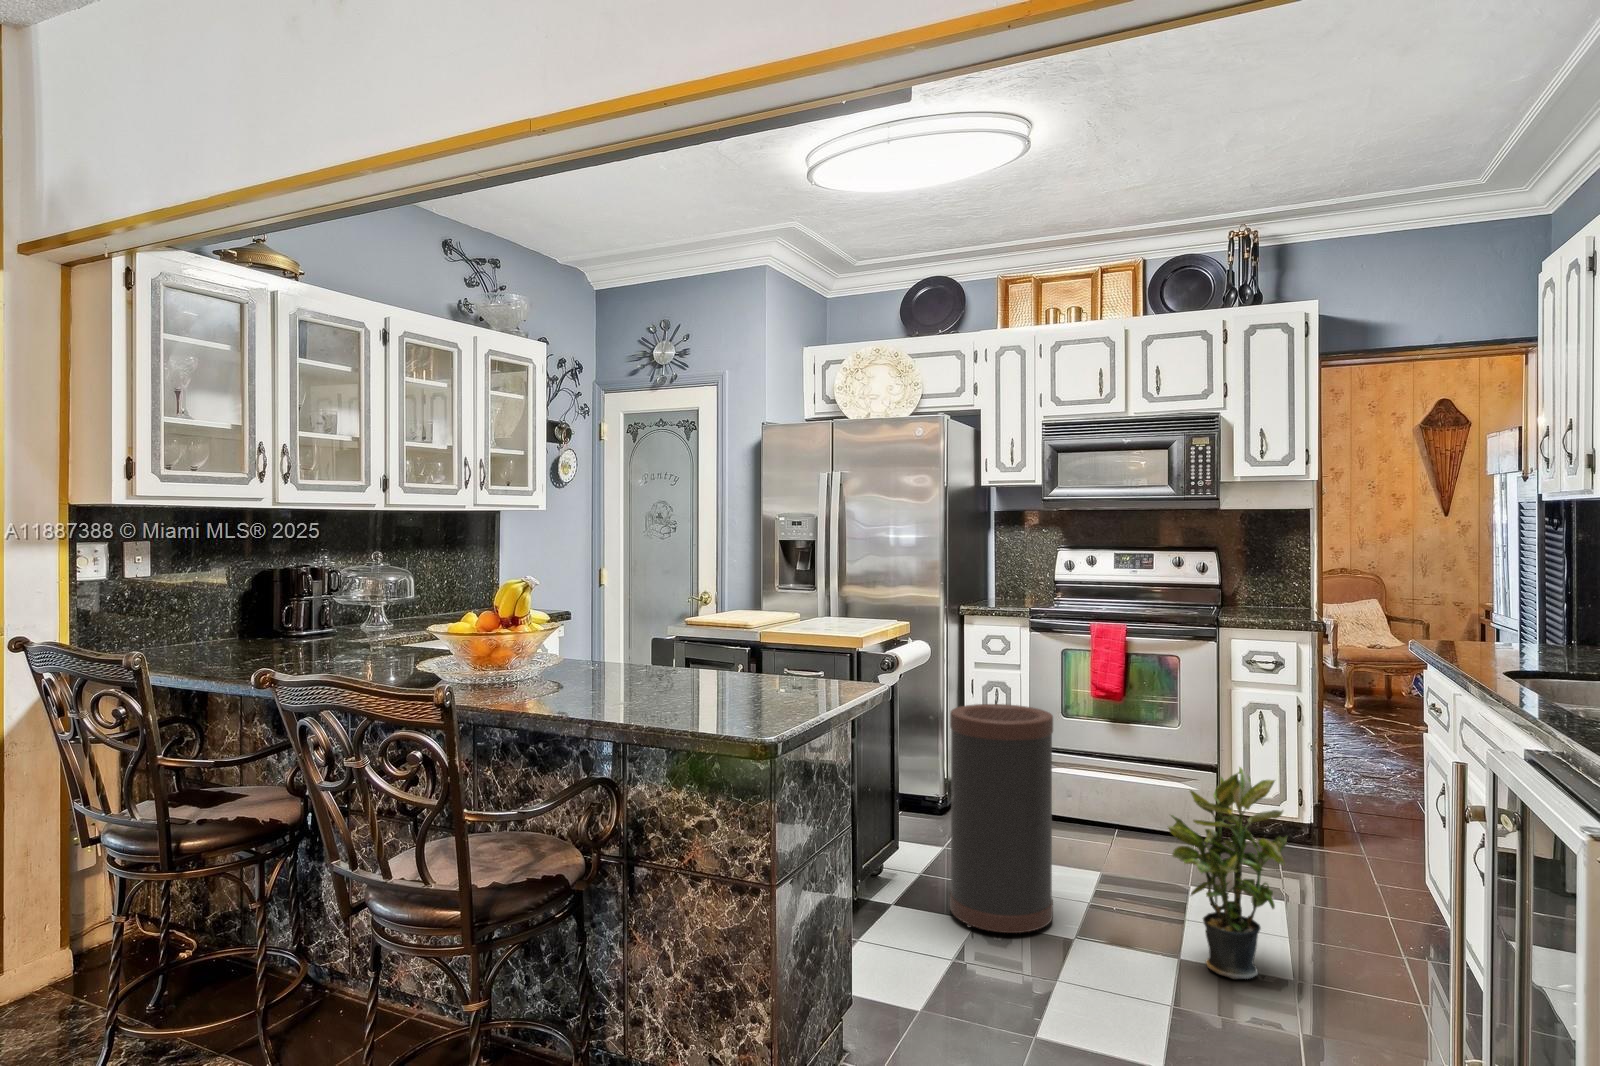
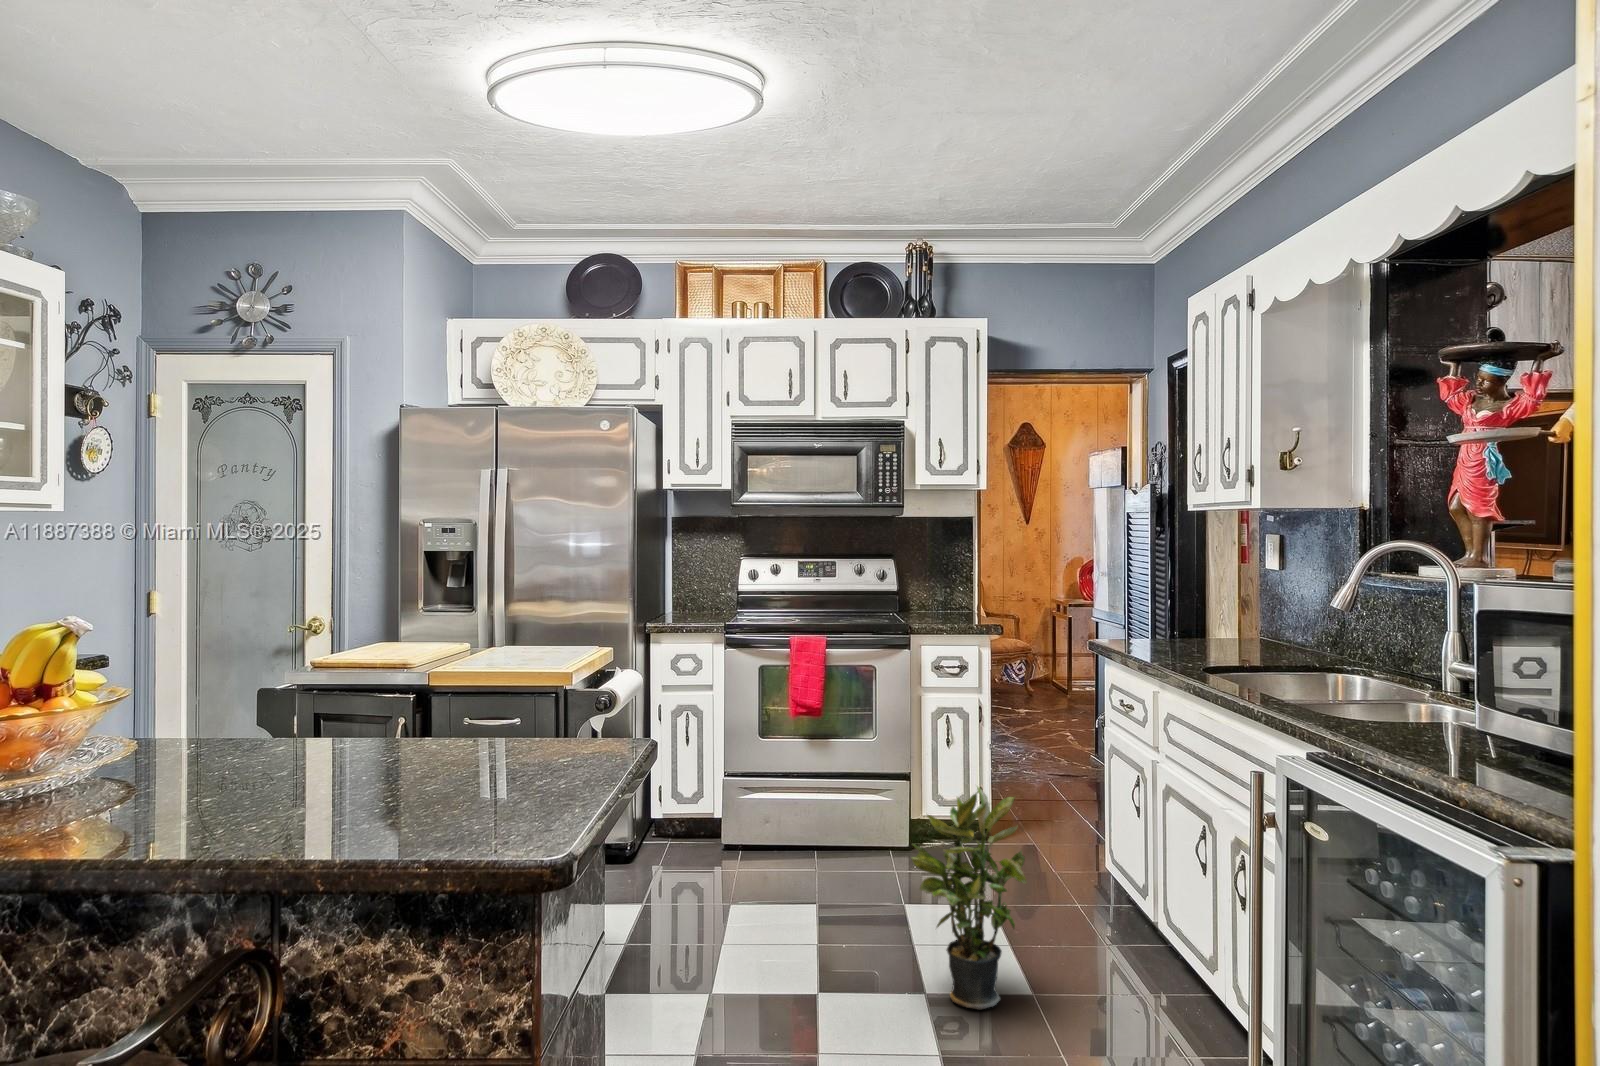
trash can: present [950,704,1053,933] -> none [671,738,787,1006]

